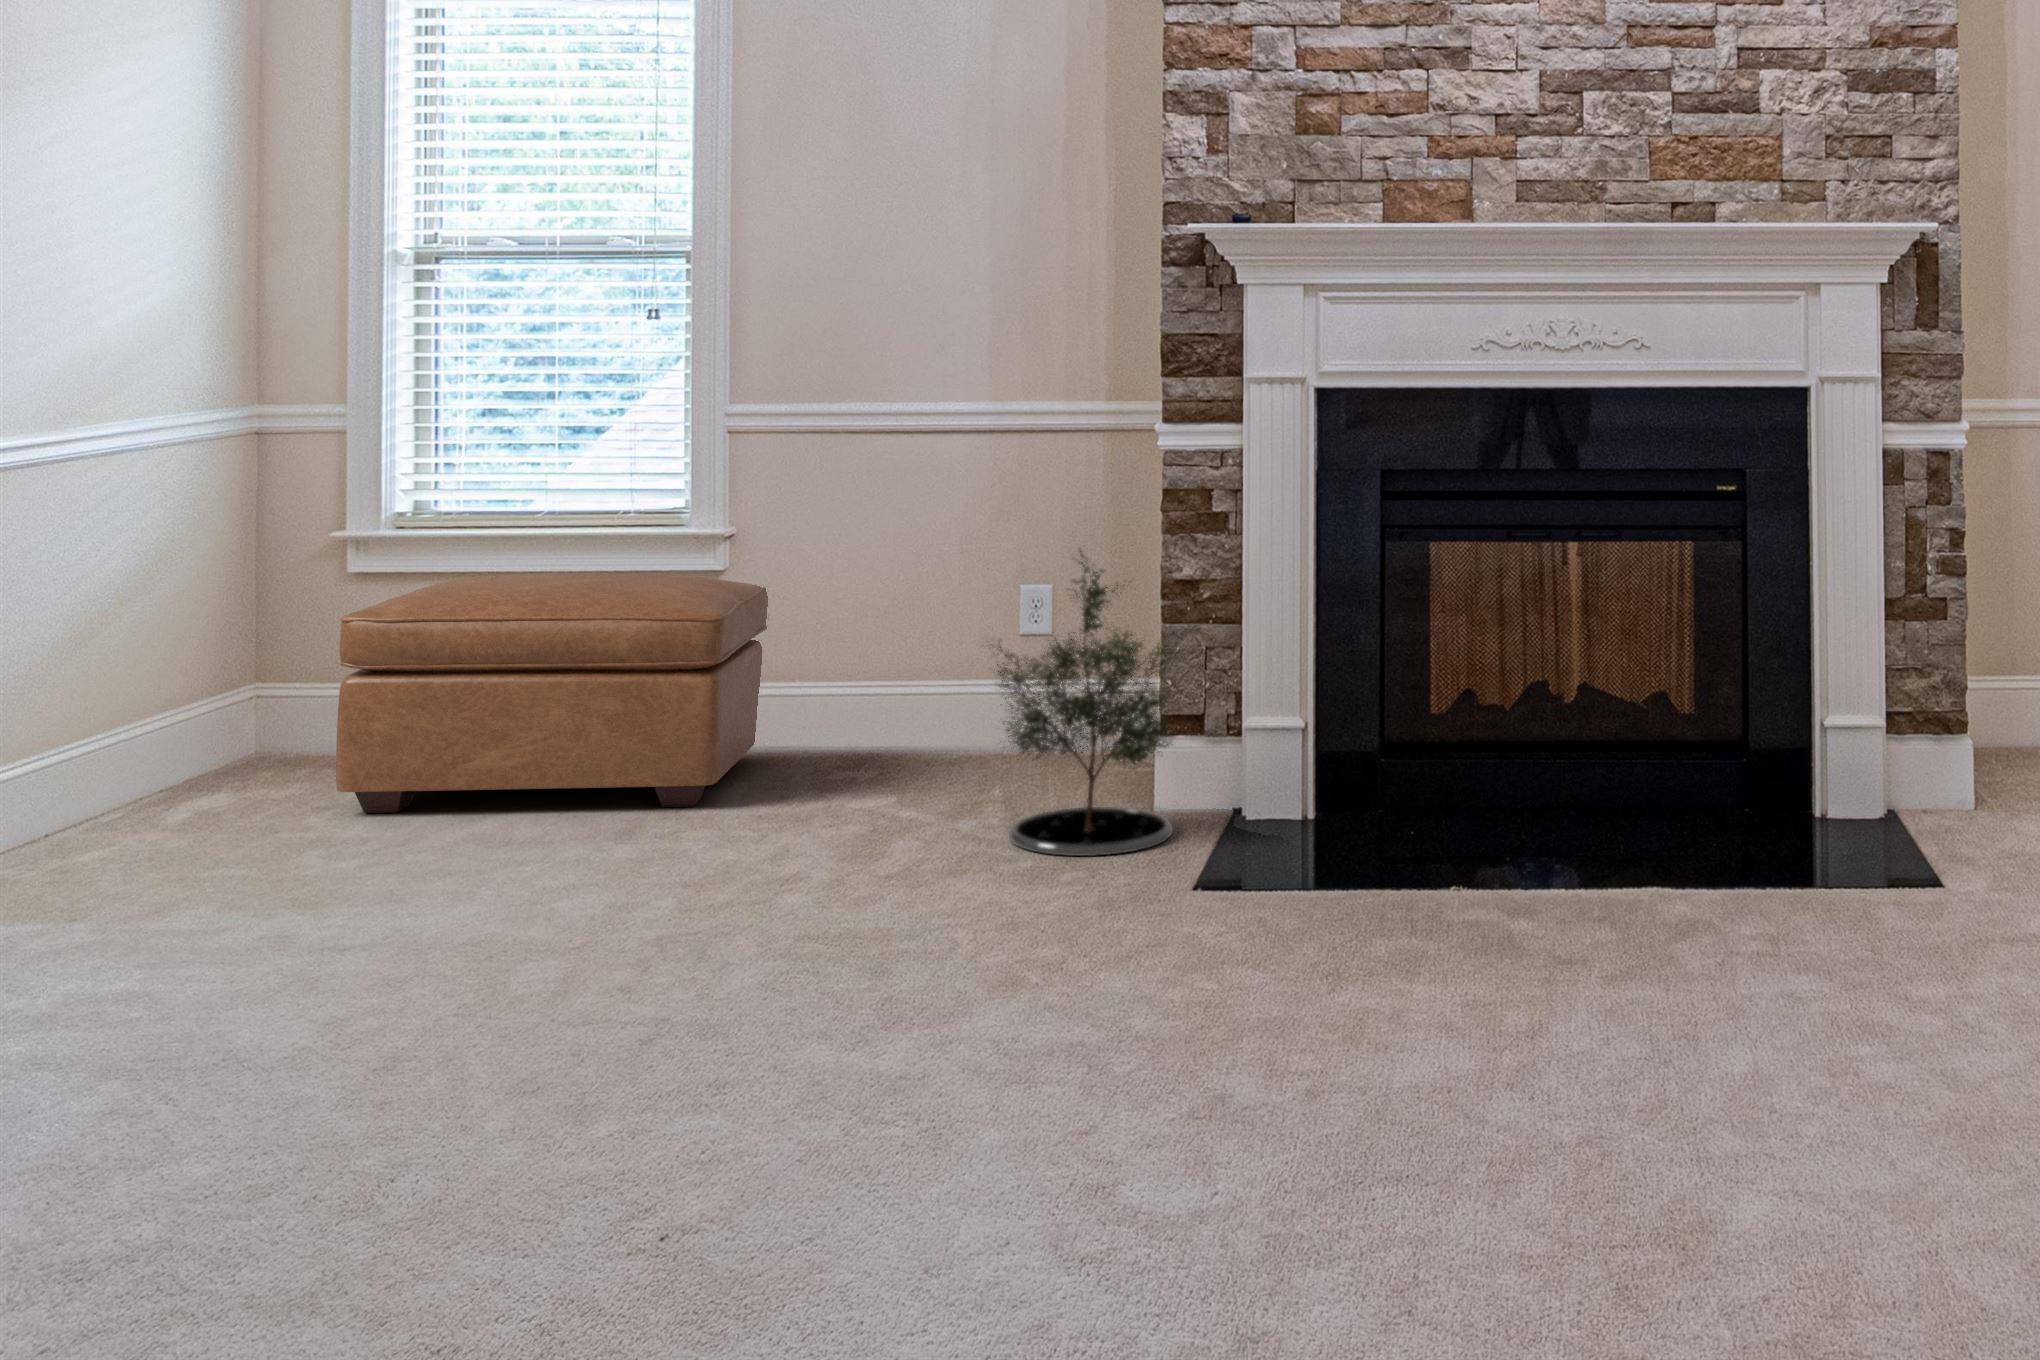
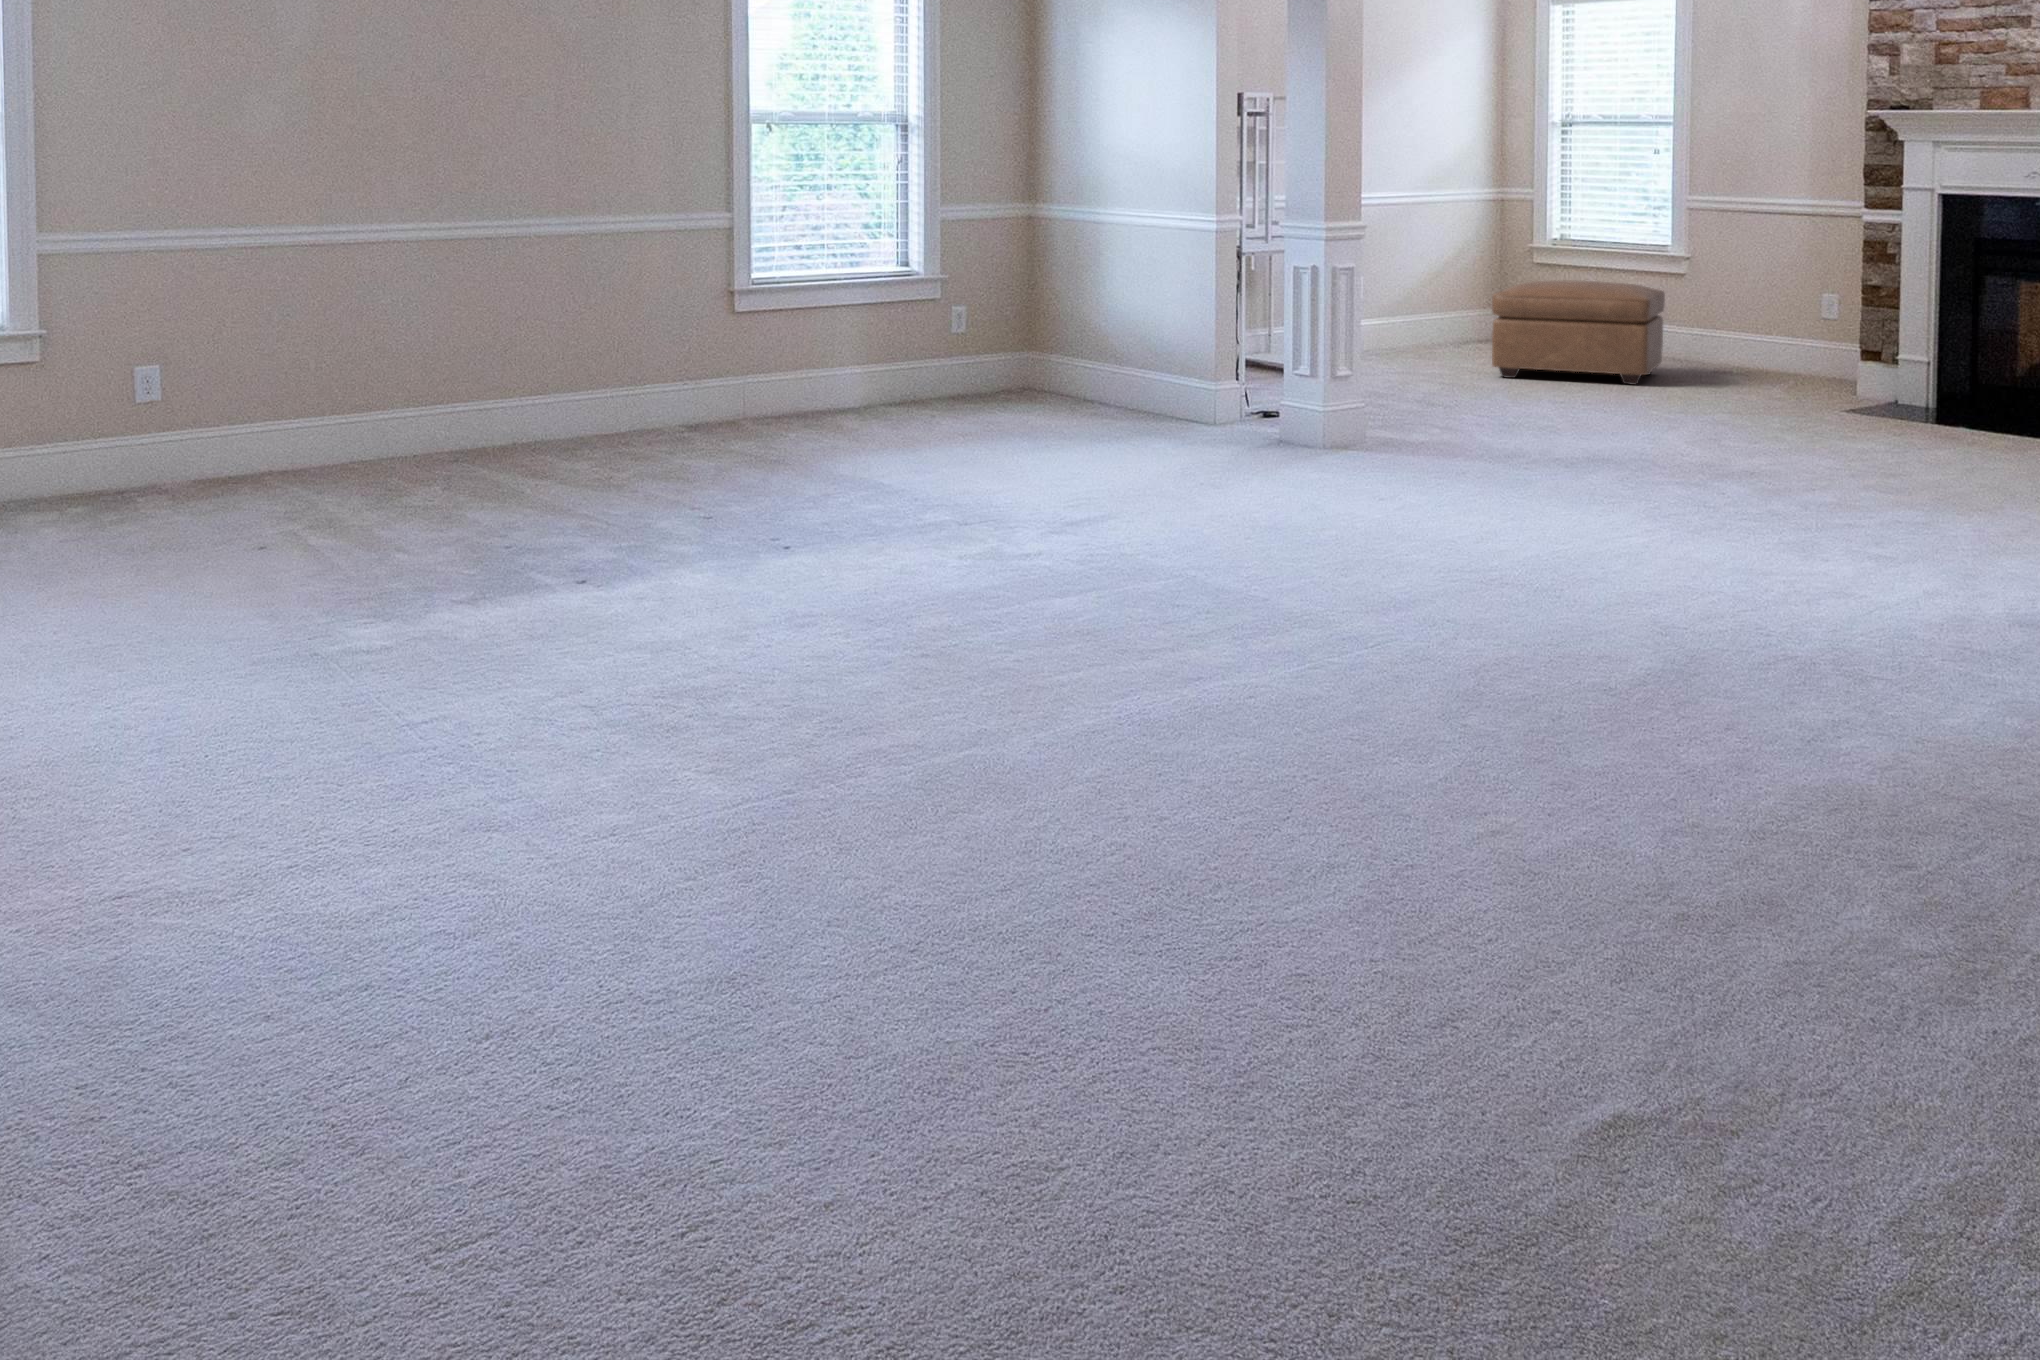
potted tree: present [989,550,1181,856] -> none [1769,269,1871,410]

